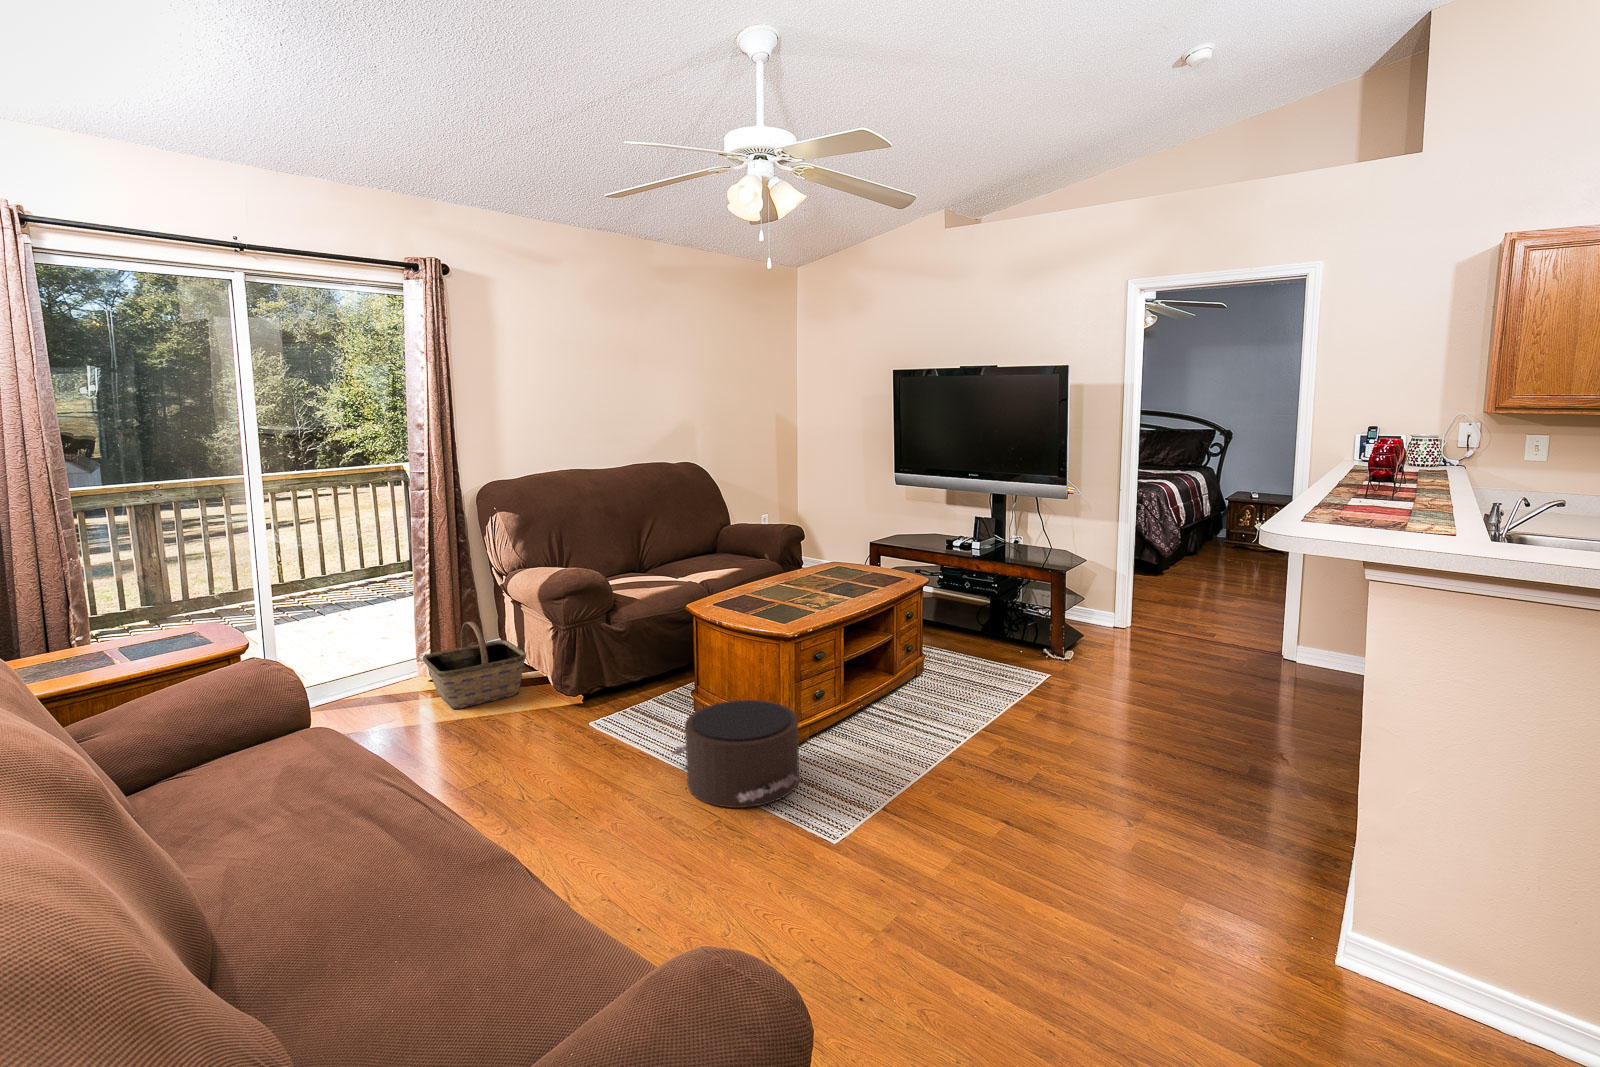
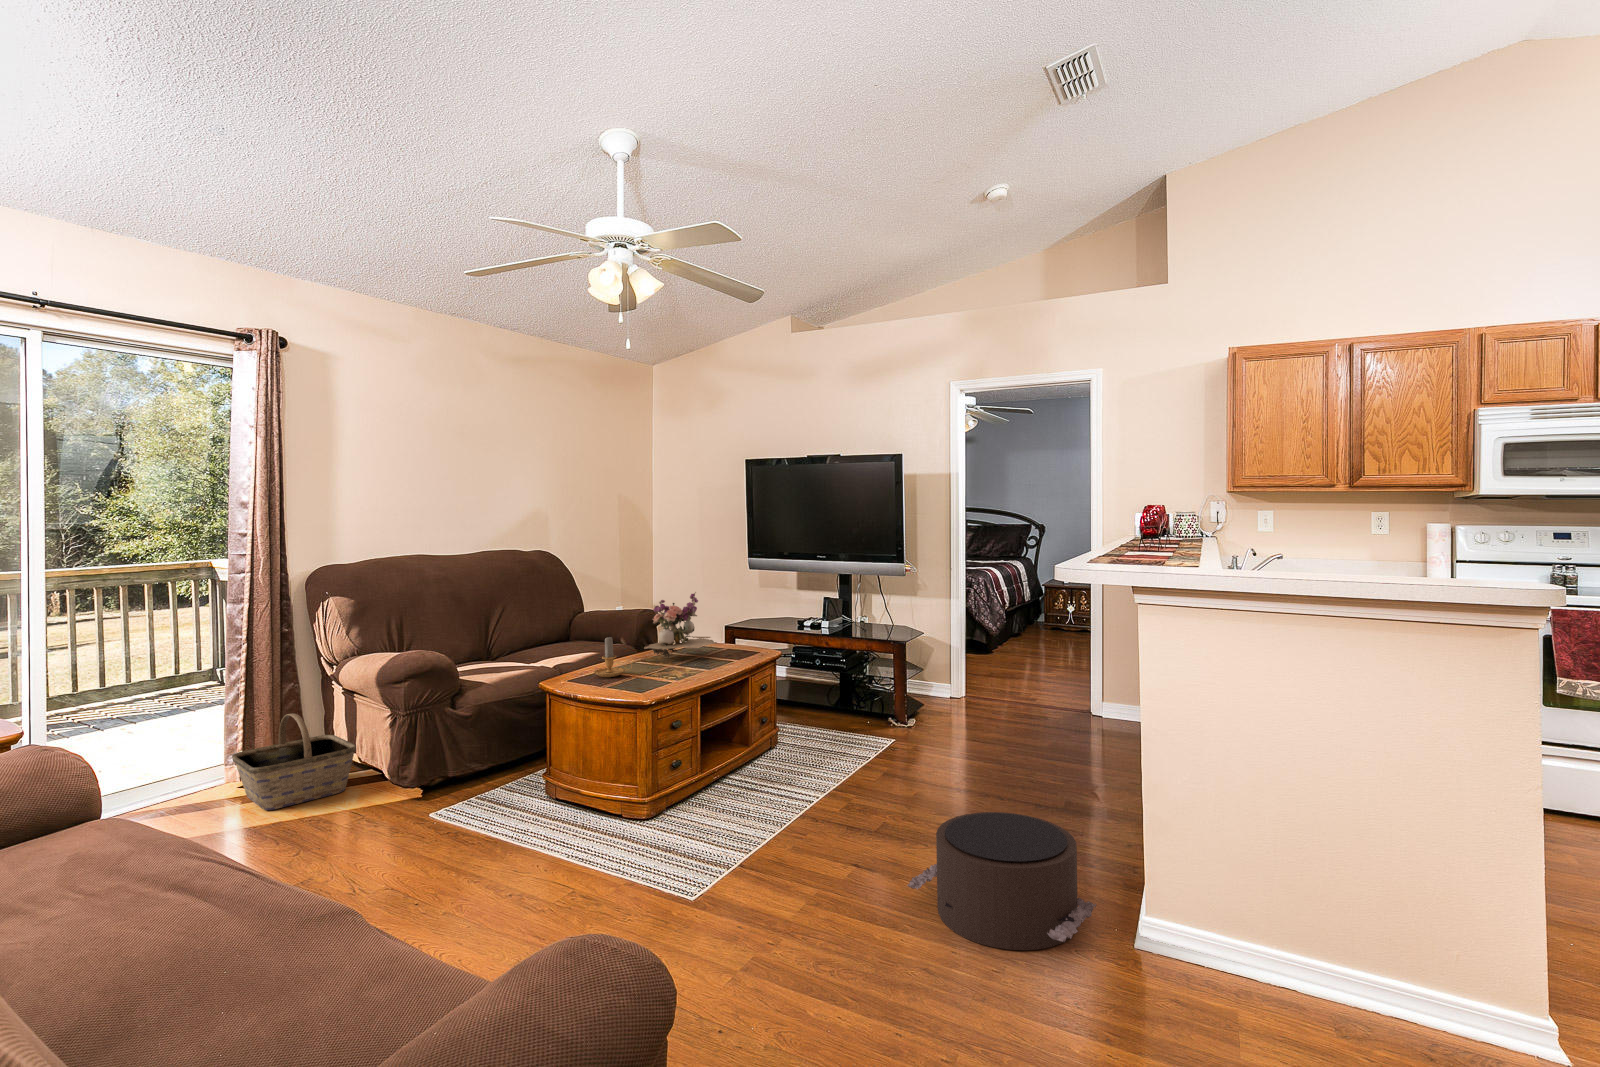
flower arrangement: none [789,515,863,583] -> present [644,592,717,658]
candle: none [739,562,777,603] -> present [594,637,632,677]
pouf: present [672,700,800,808] -> present [907,812,1096,950]

